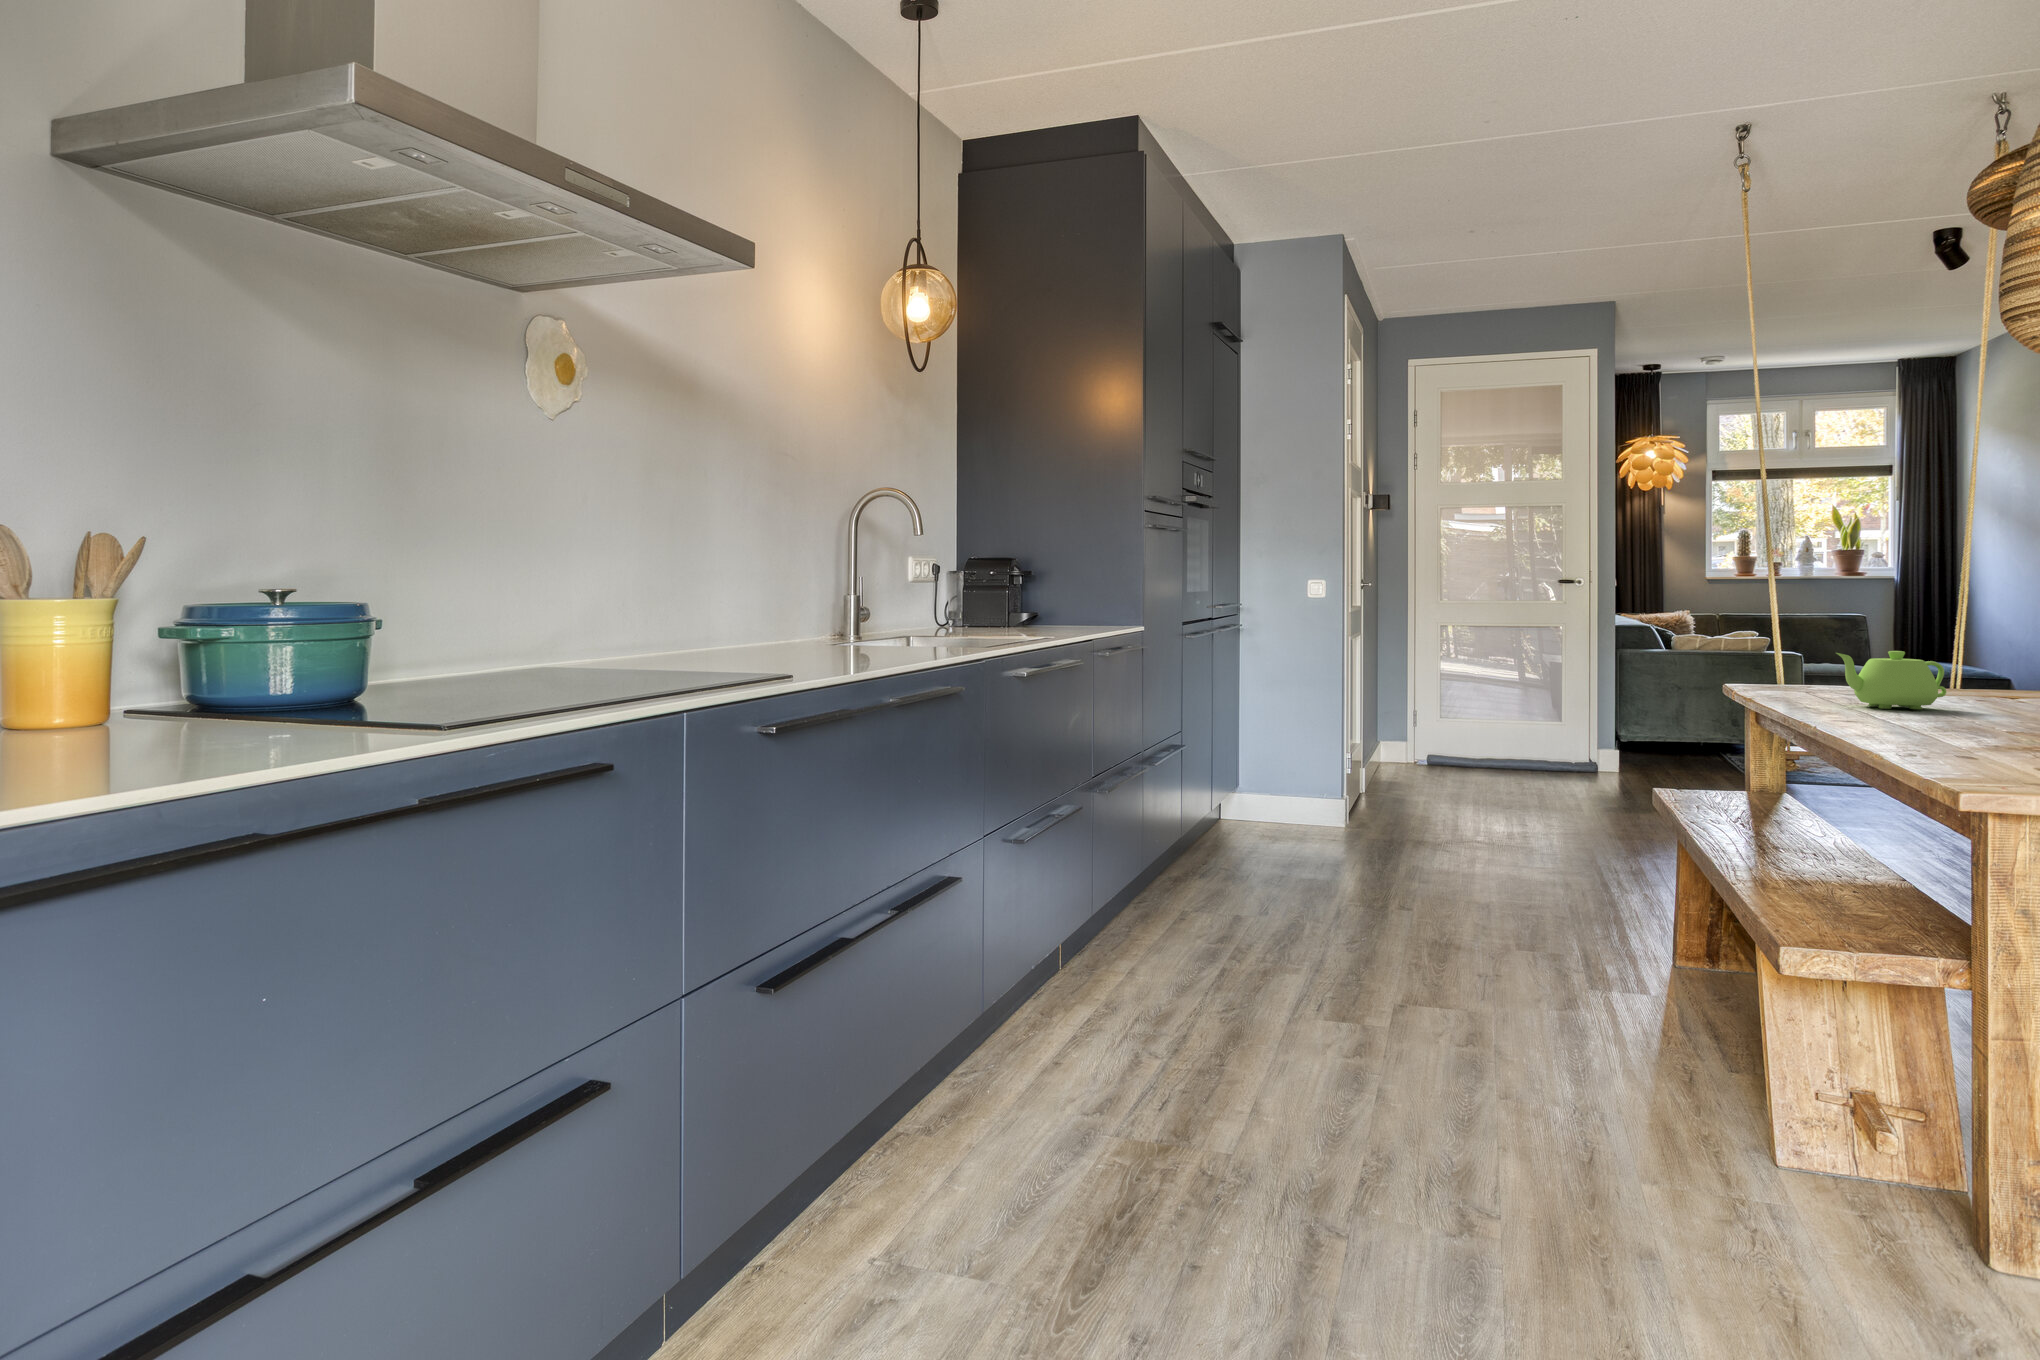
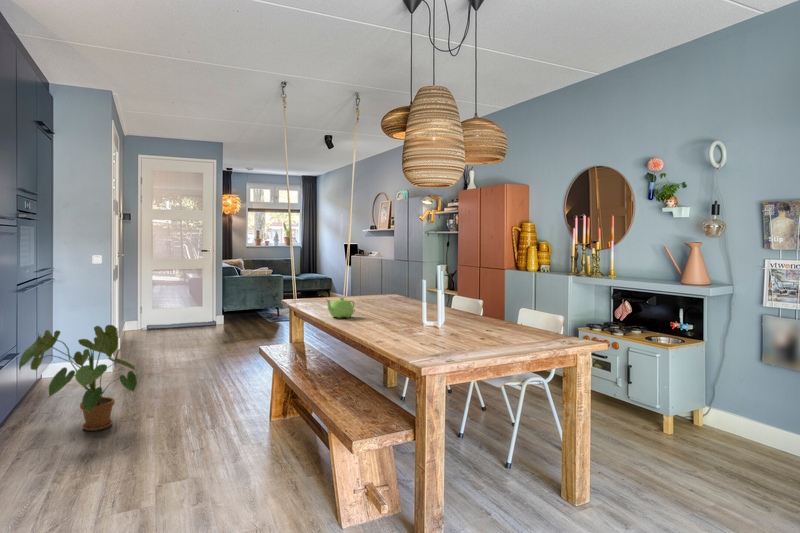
house plant: none [1172,700,1370,907] -> present [19,325,137,431]

